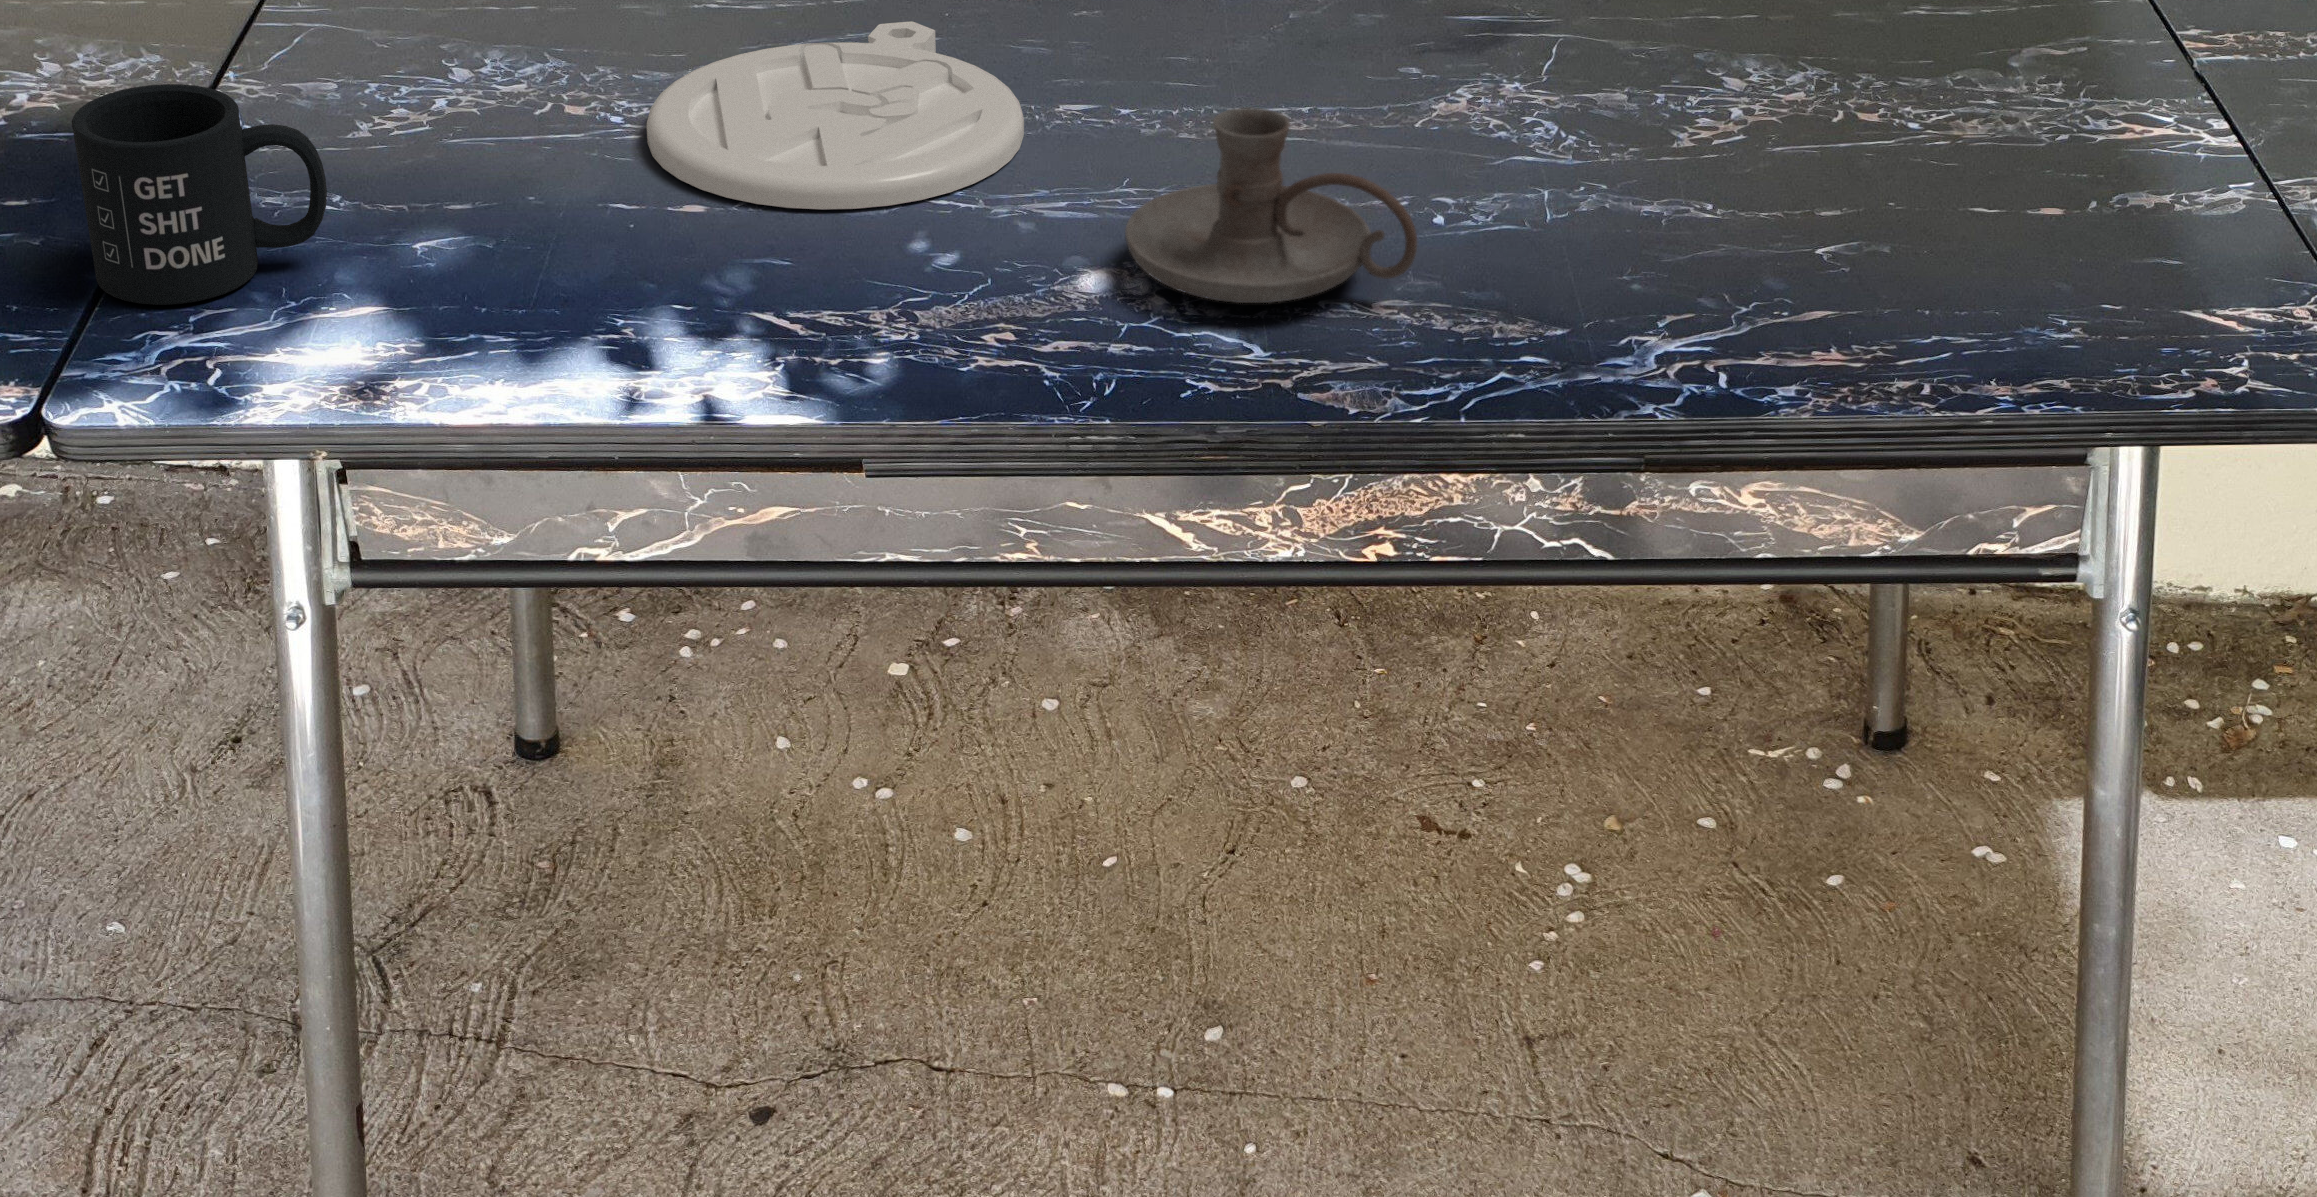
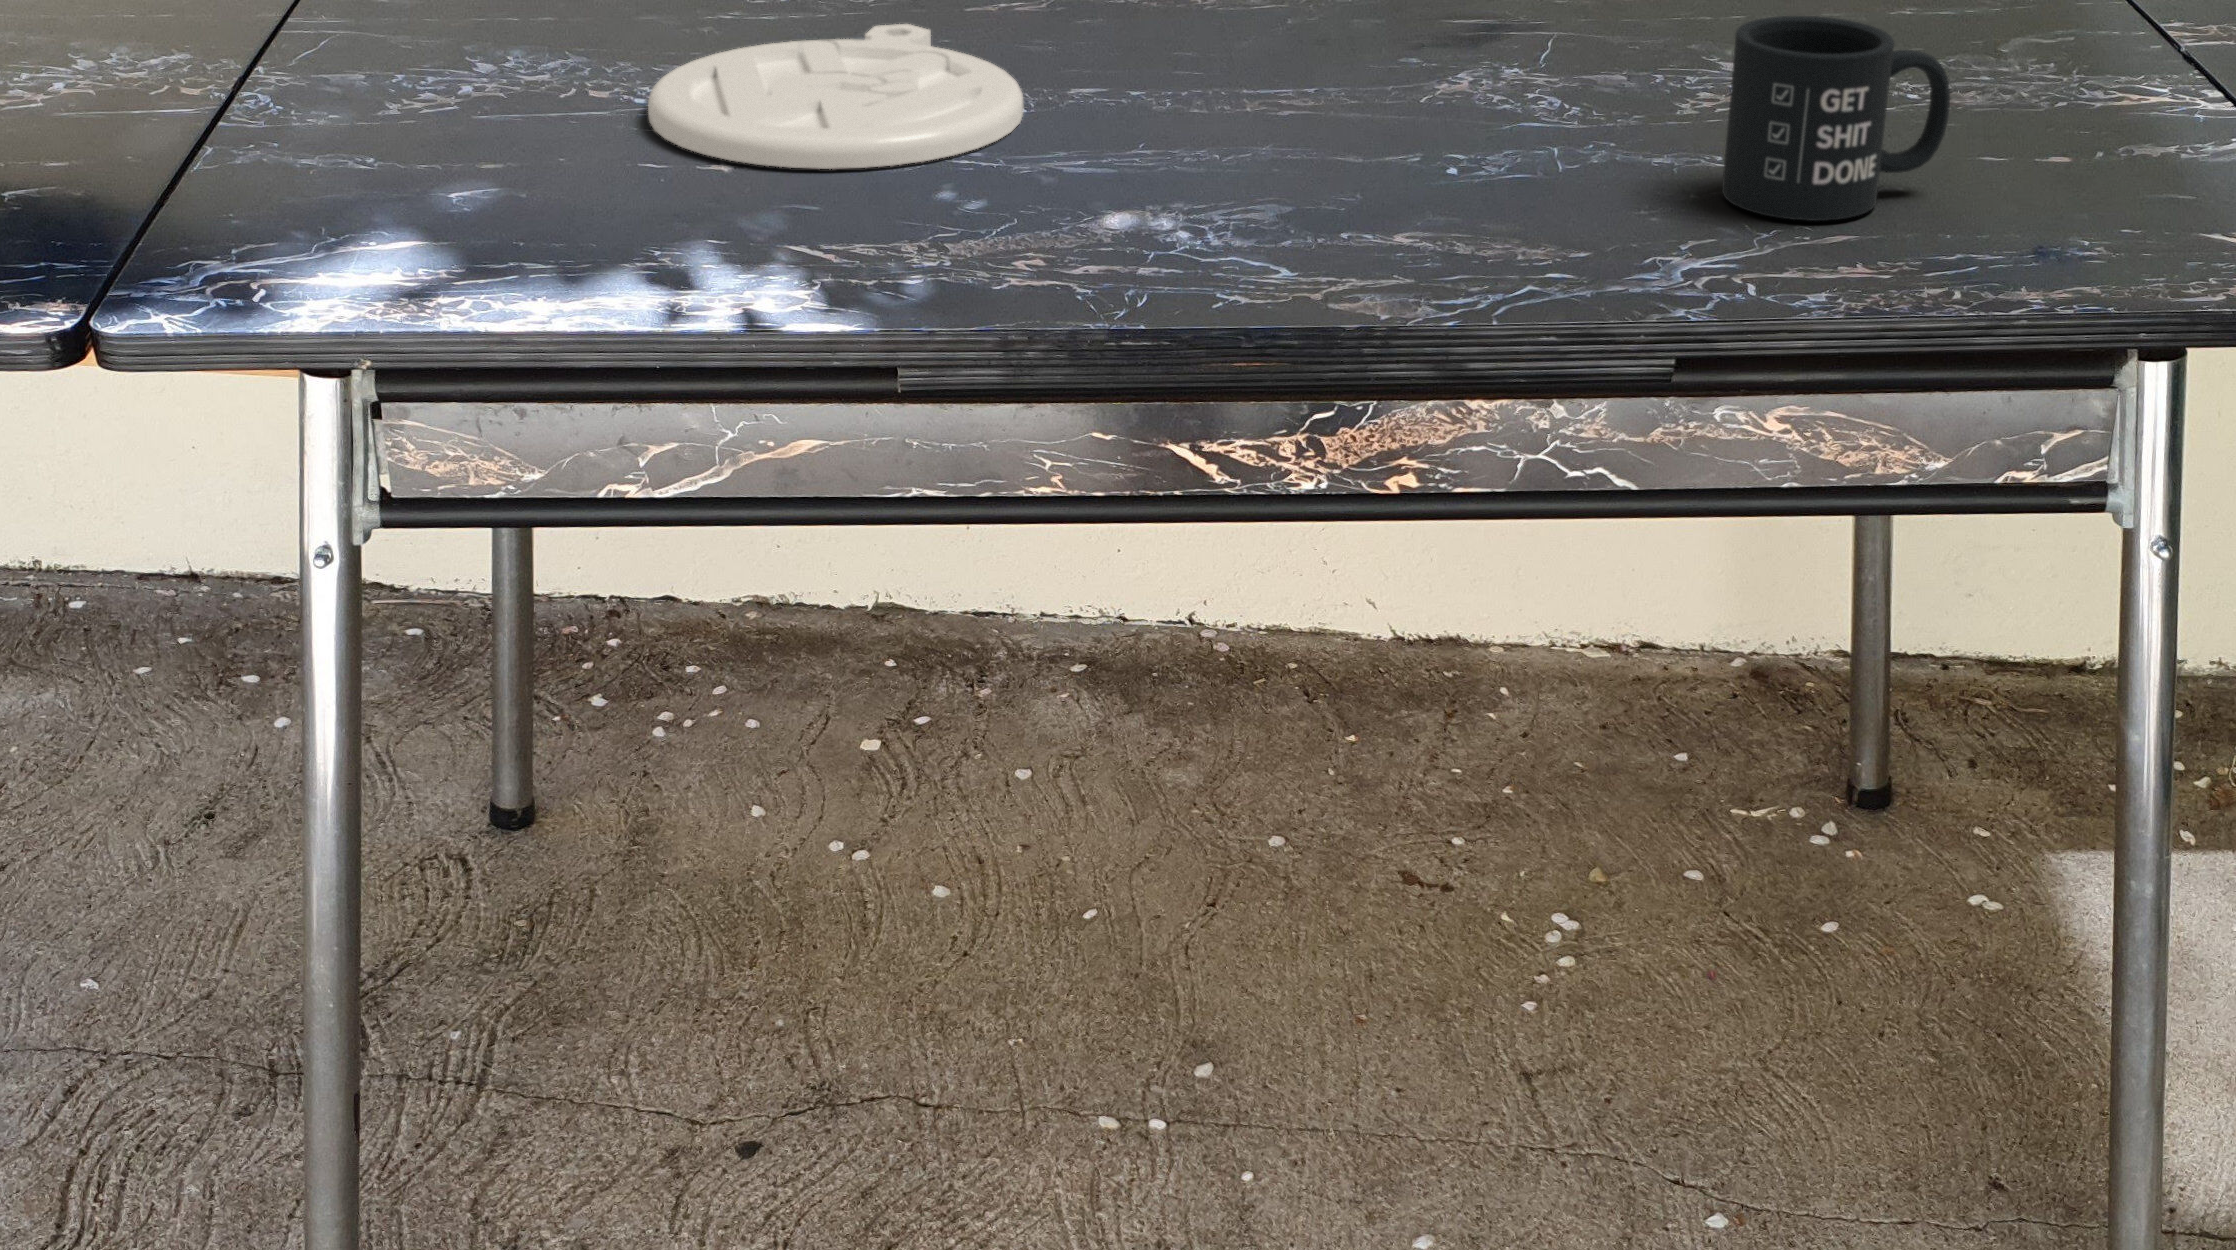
mug: present [72,84,327,305] -> present [1722,16,1950,221]
candle holder: present [1125,107,1417,303] -> none [1134,44,1431,231]

